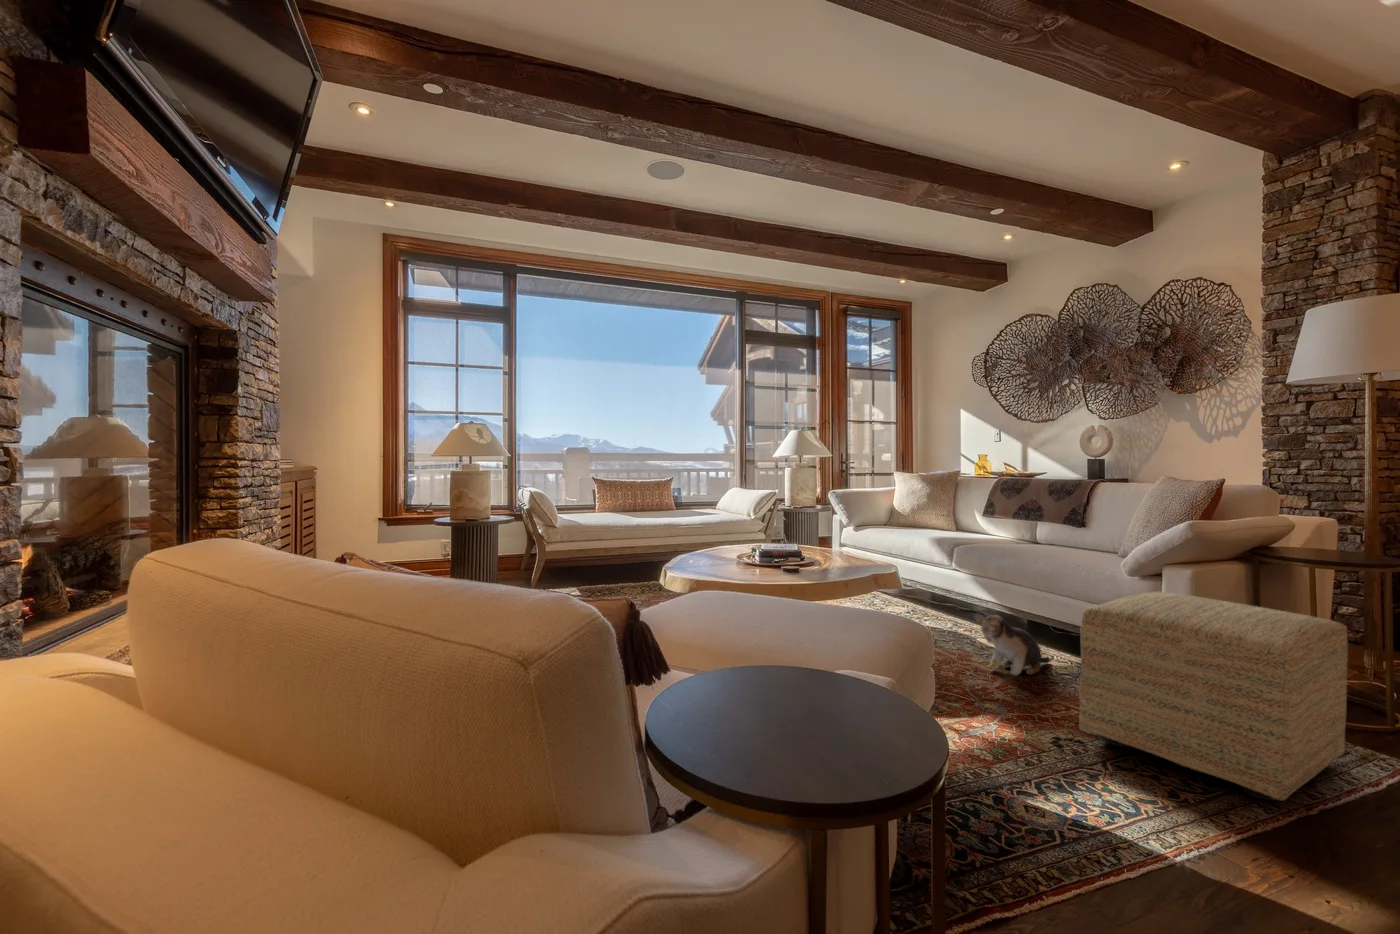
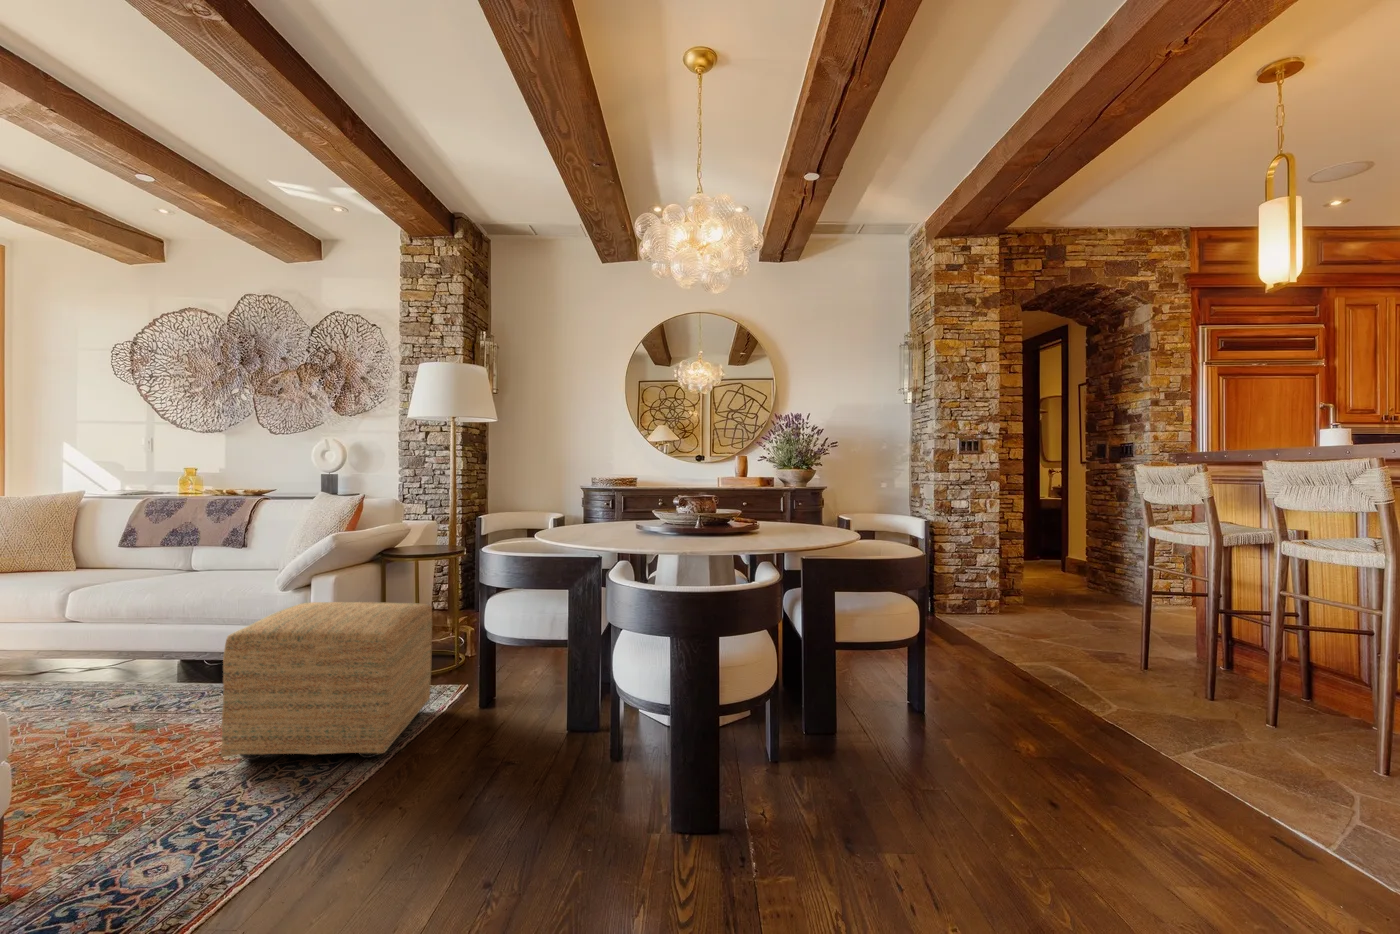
plush toy: present [975,615,1050,675] -> none [99,659,200,723]

